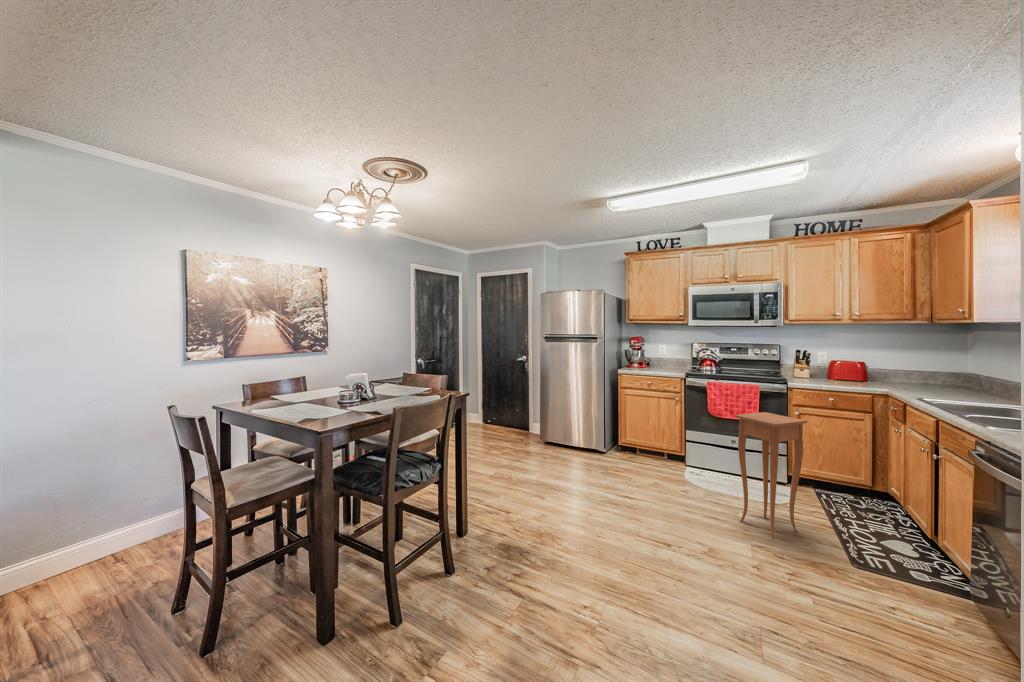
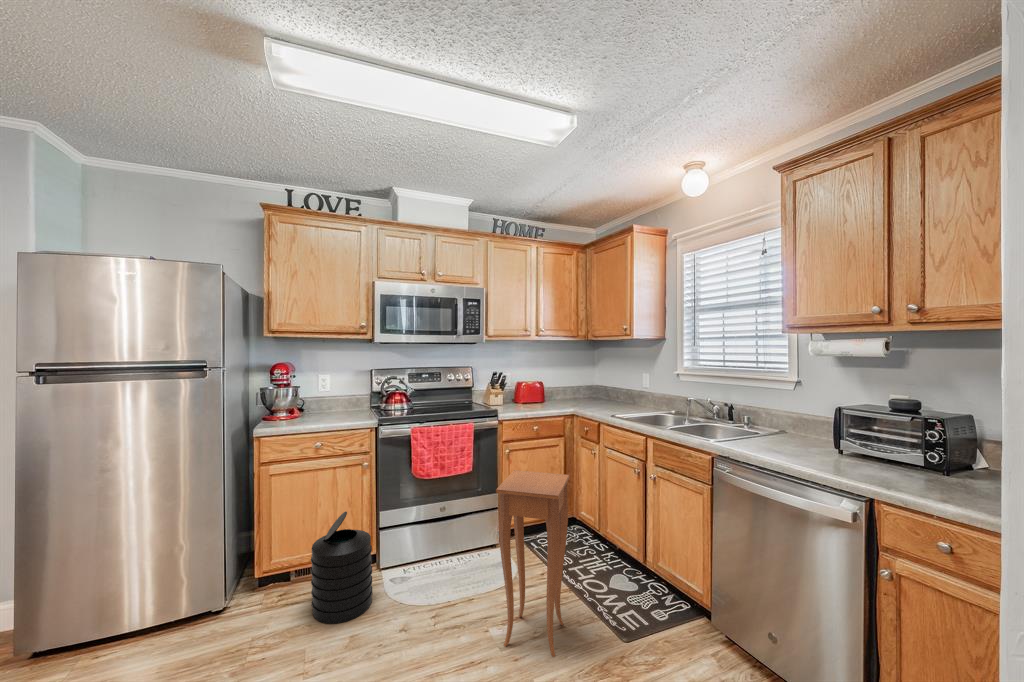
trash can: none [637,421,672,480] -> present [311,511,372,623]

